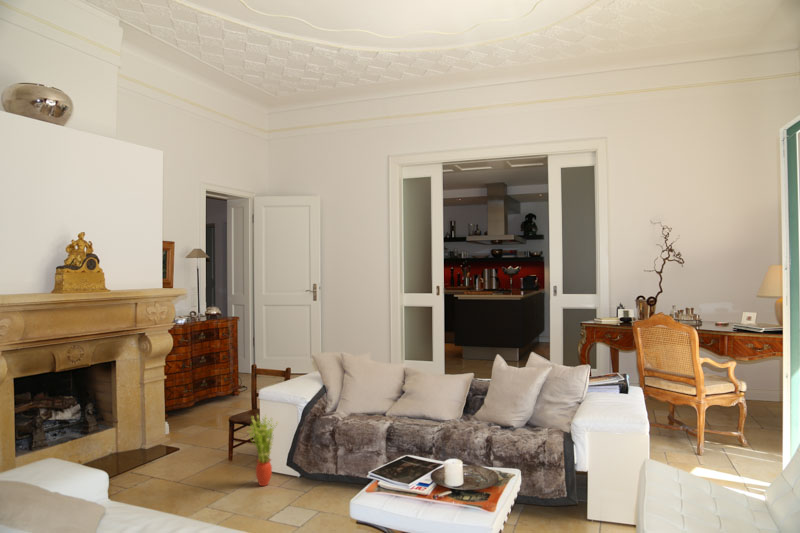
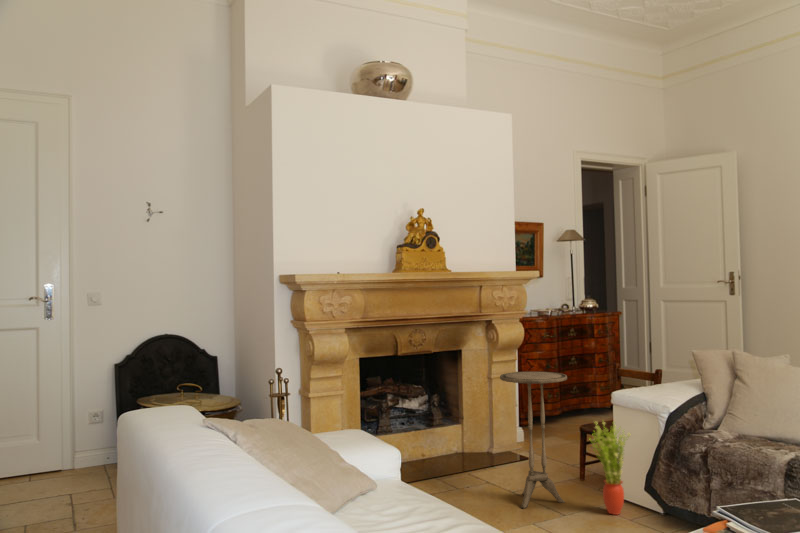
side table: none [170,378,228,496] -> present [500,371,567,508]

